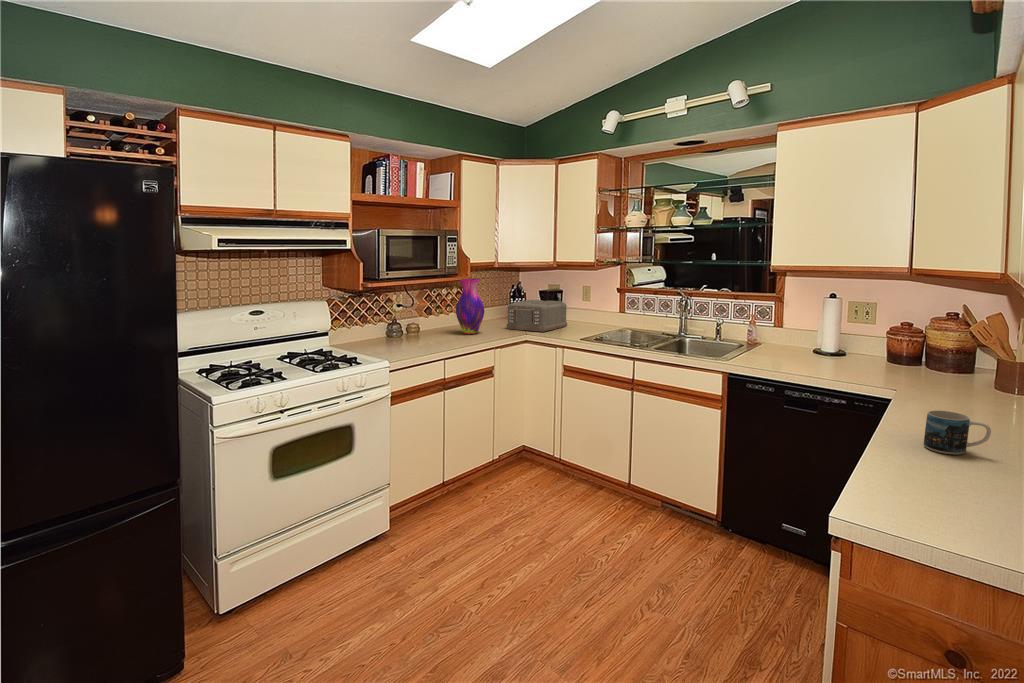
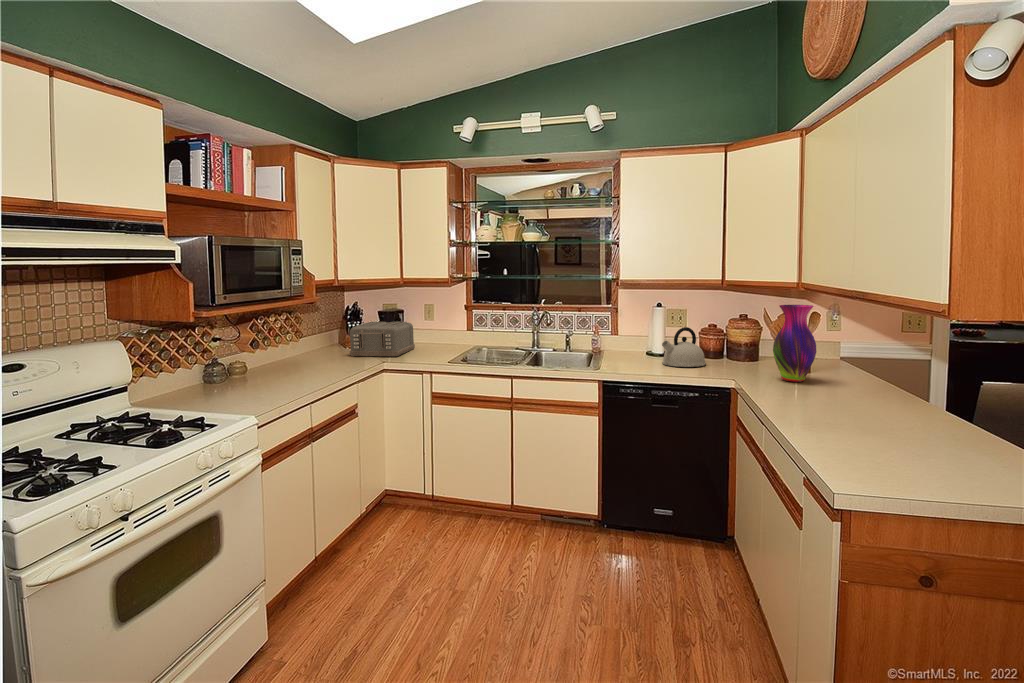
vase: present [456,279,484,334] -> present [773,305,816,382]
kettle: none [802,321,857,366] -> present [662,327,706,367]
mug: present [924,410,991,455] -> none [813,394,859,428]

